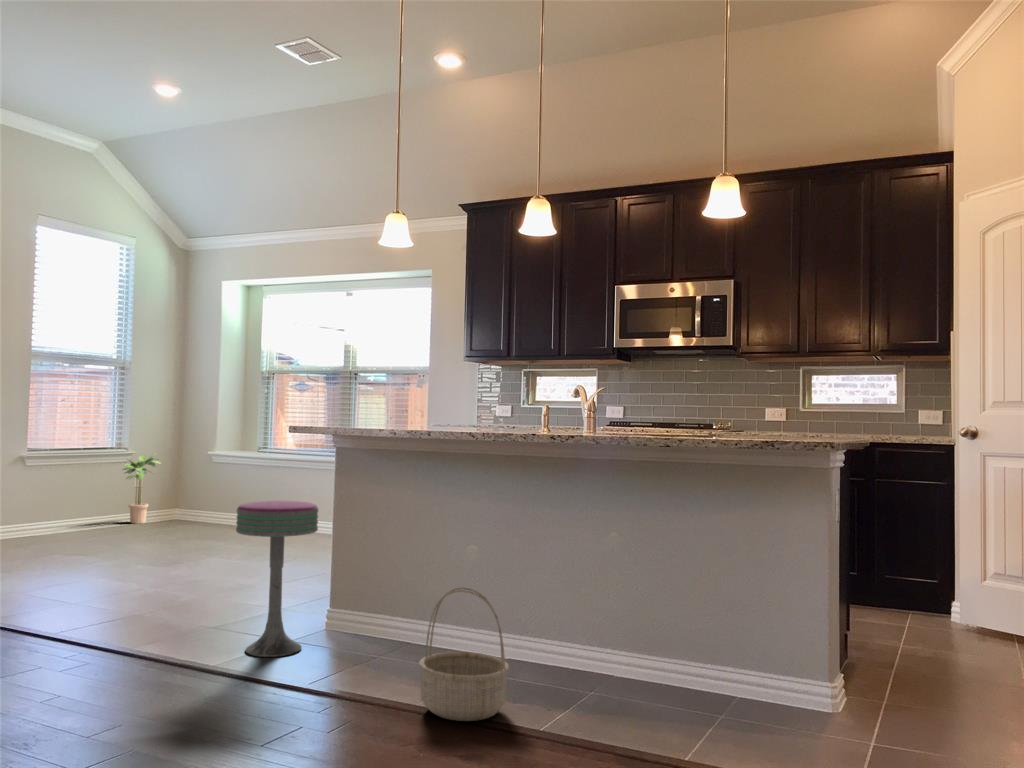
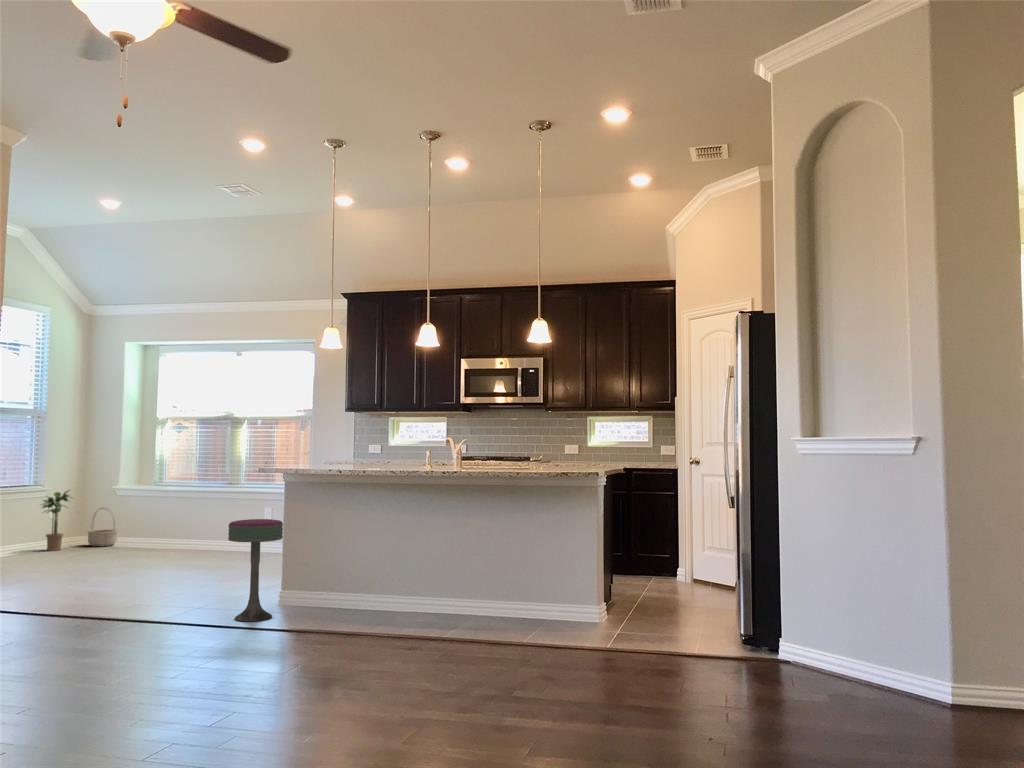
basket: present [419,587,509,721] -> present [88,508,118,546]

